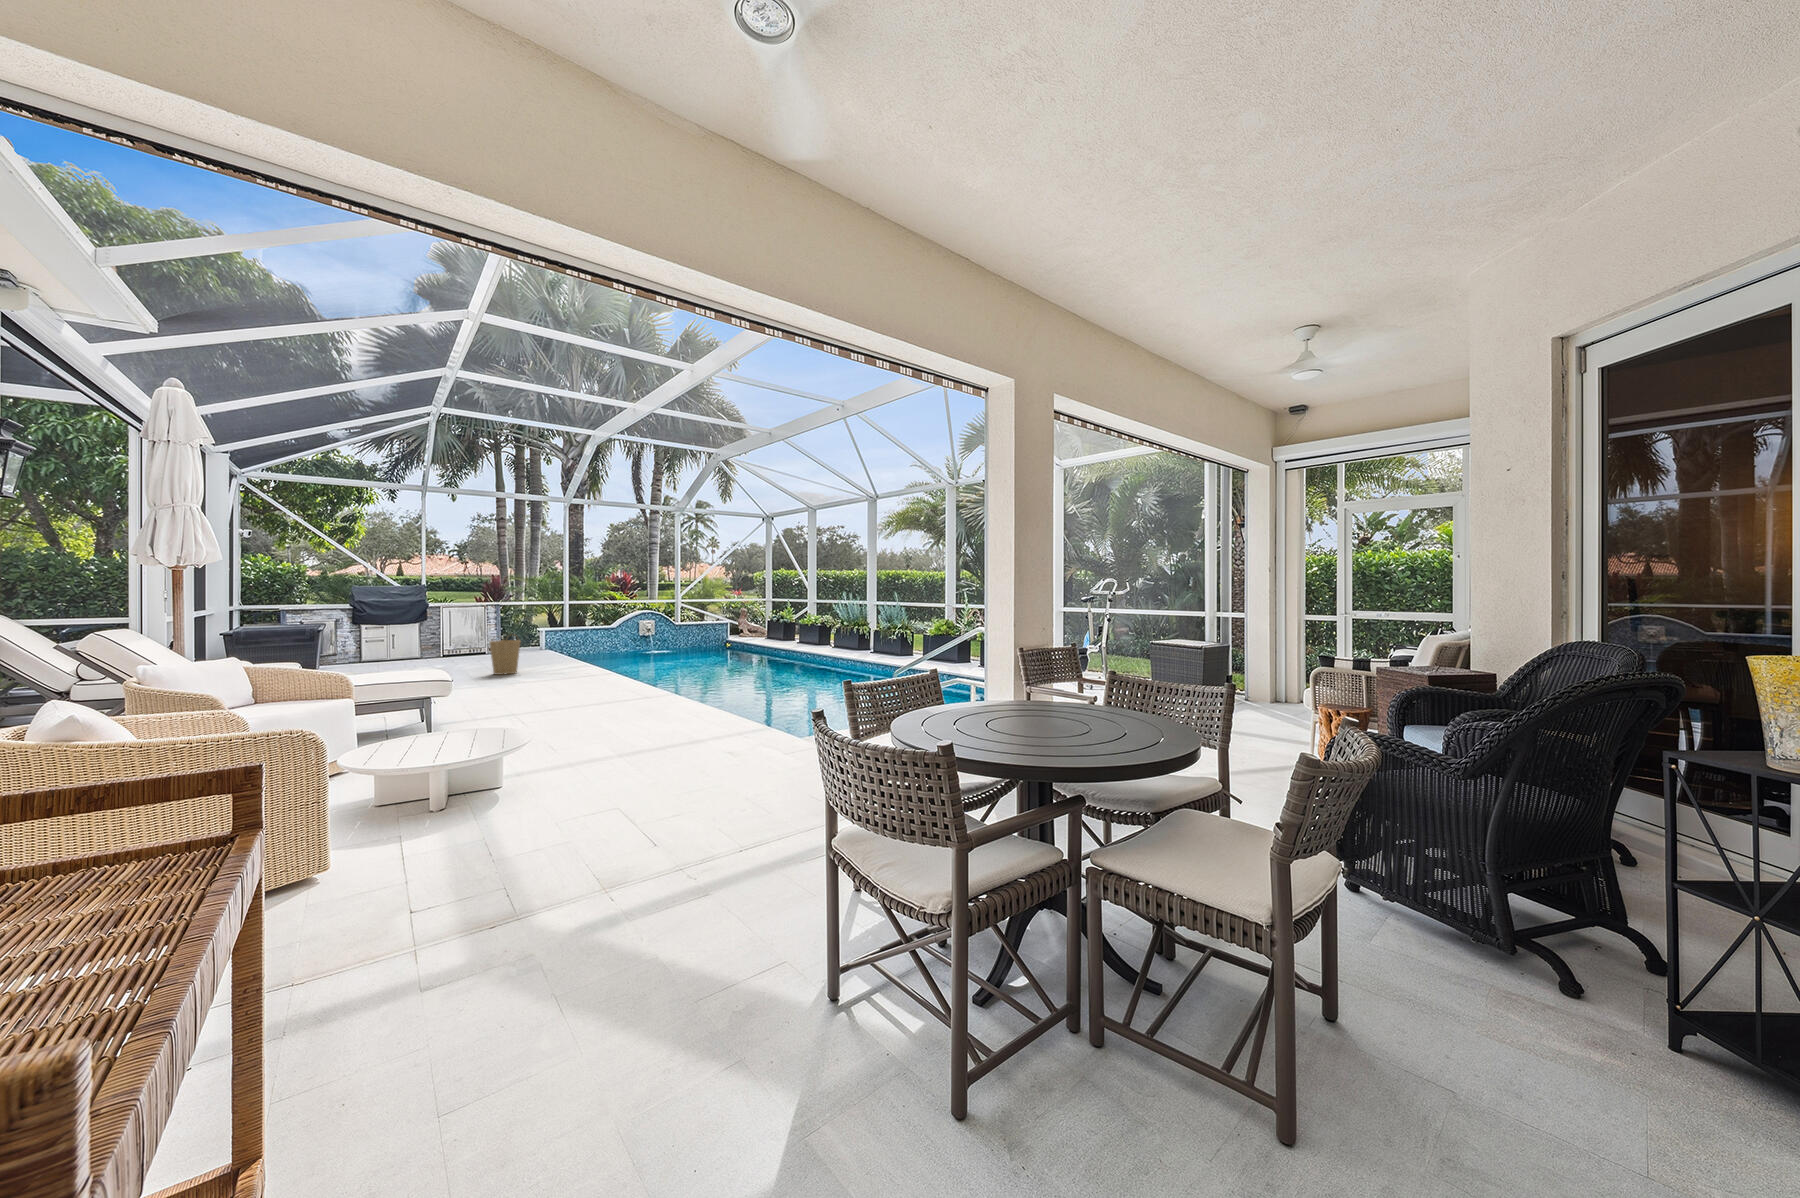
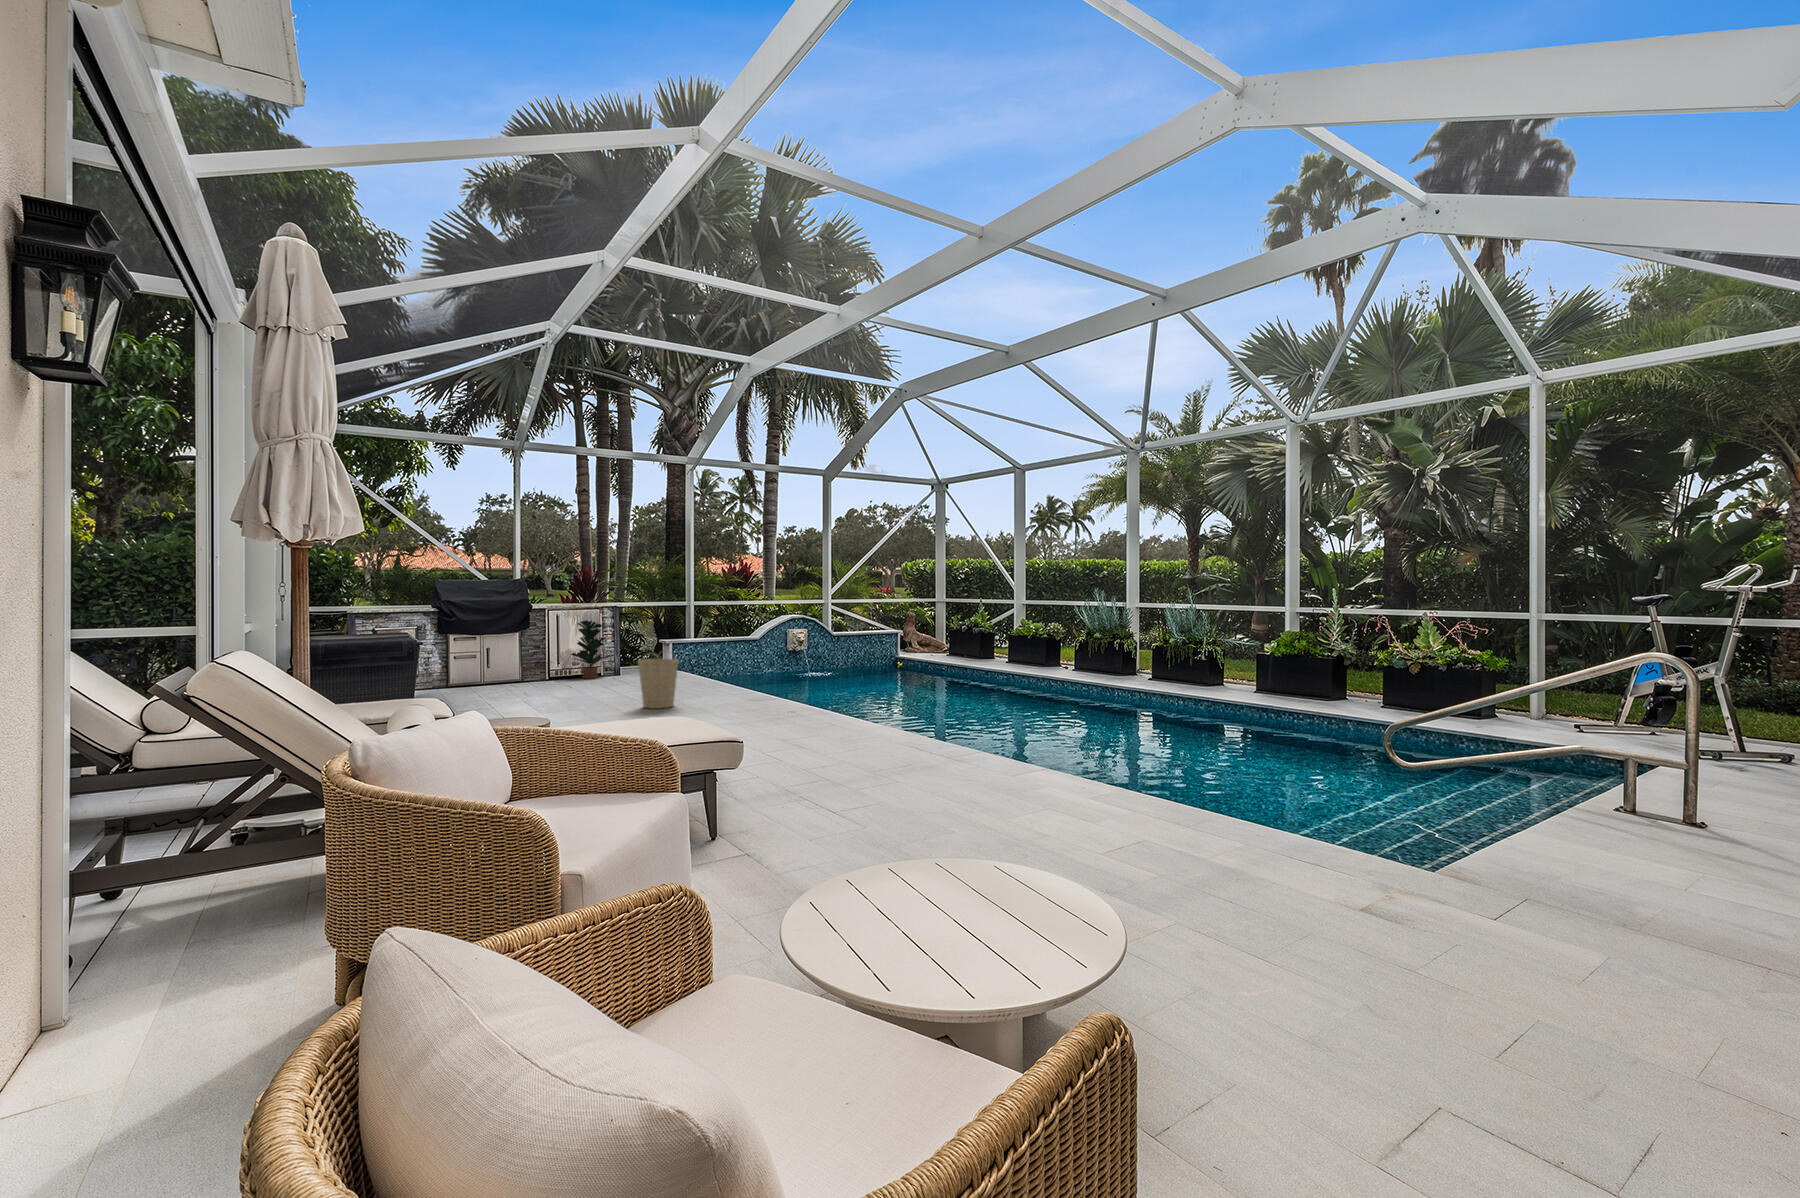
potted plant: none [459,614,491,656] -> present [571,620,609,679]

